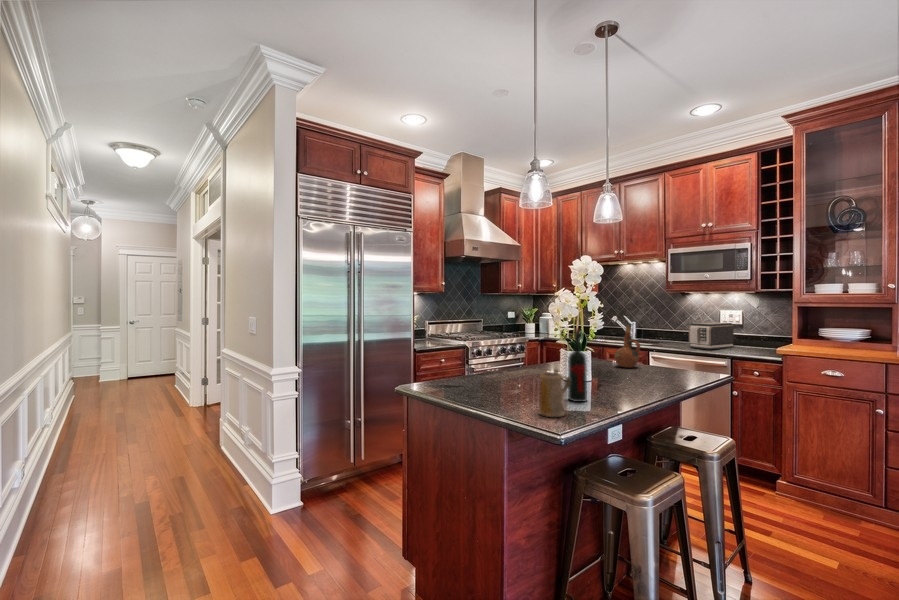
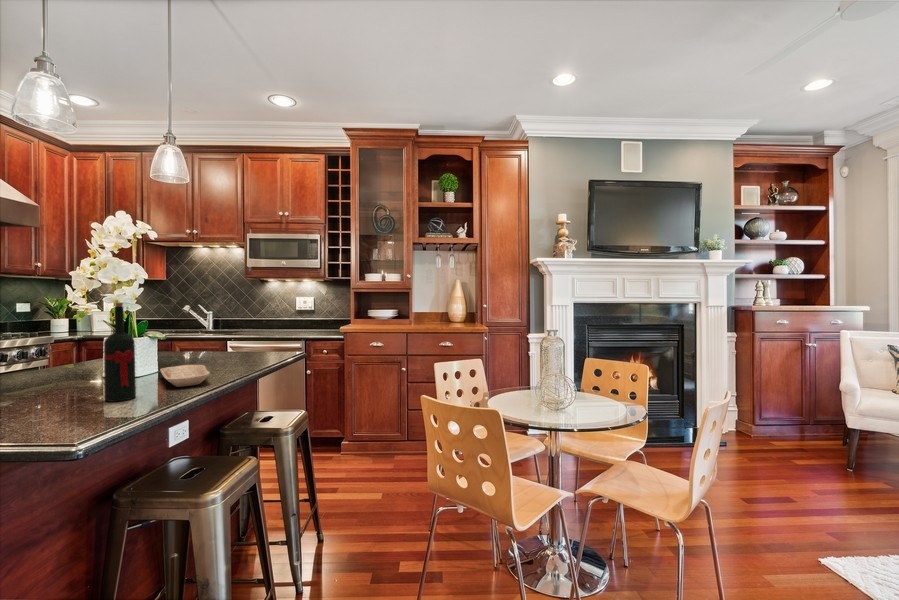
toaster: present [689,322,734,349] -> none [267,308,307,334]
ceramic pitcher: present [615,326,640,368] -> none [182,308,214,356]
mug: present [539,372,570,417] -> none [43,362,103,429]
tray: none [601,377,640,398] -> present [160,365,210,387]

